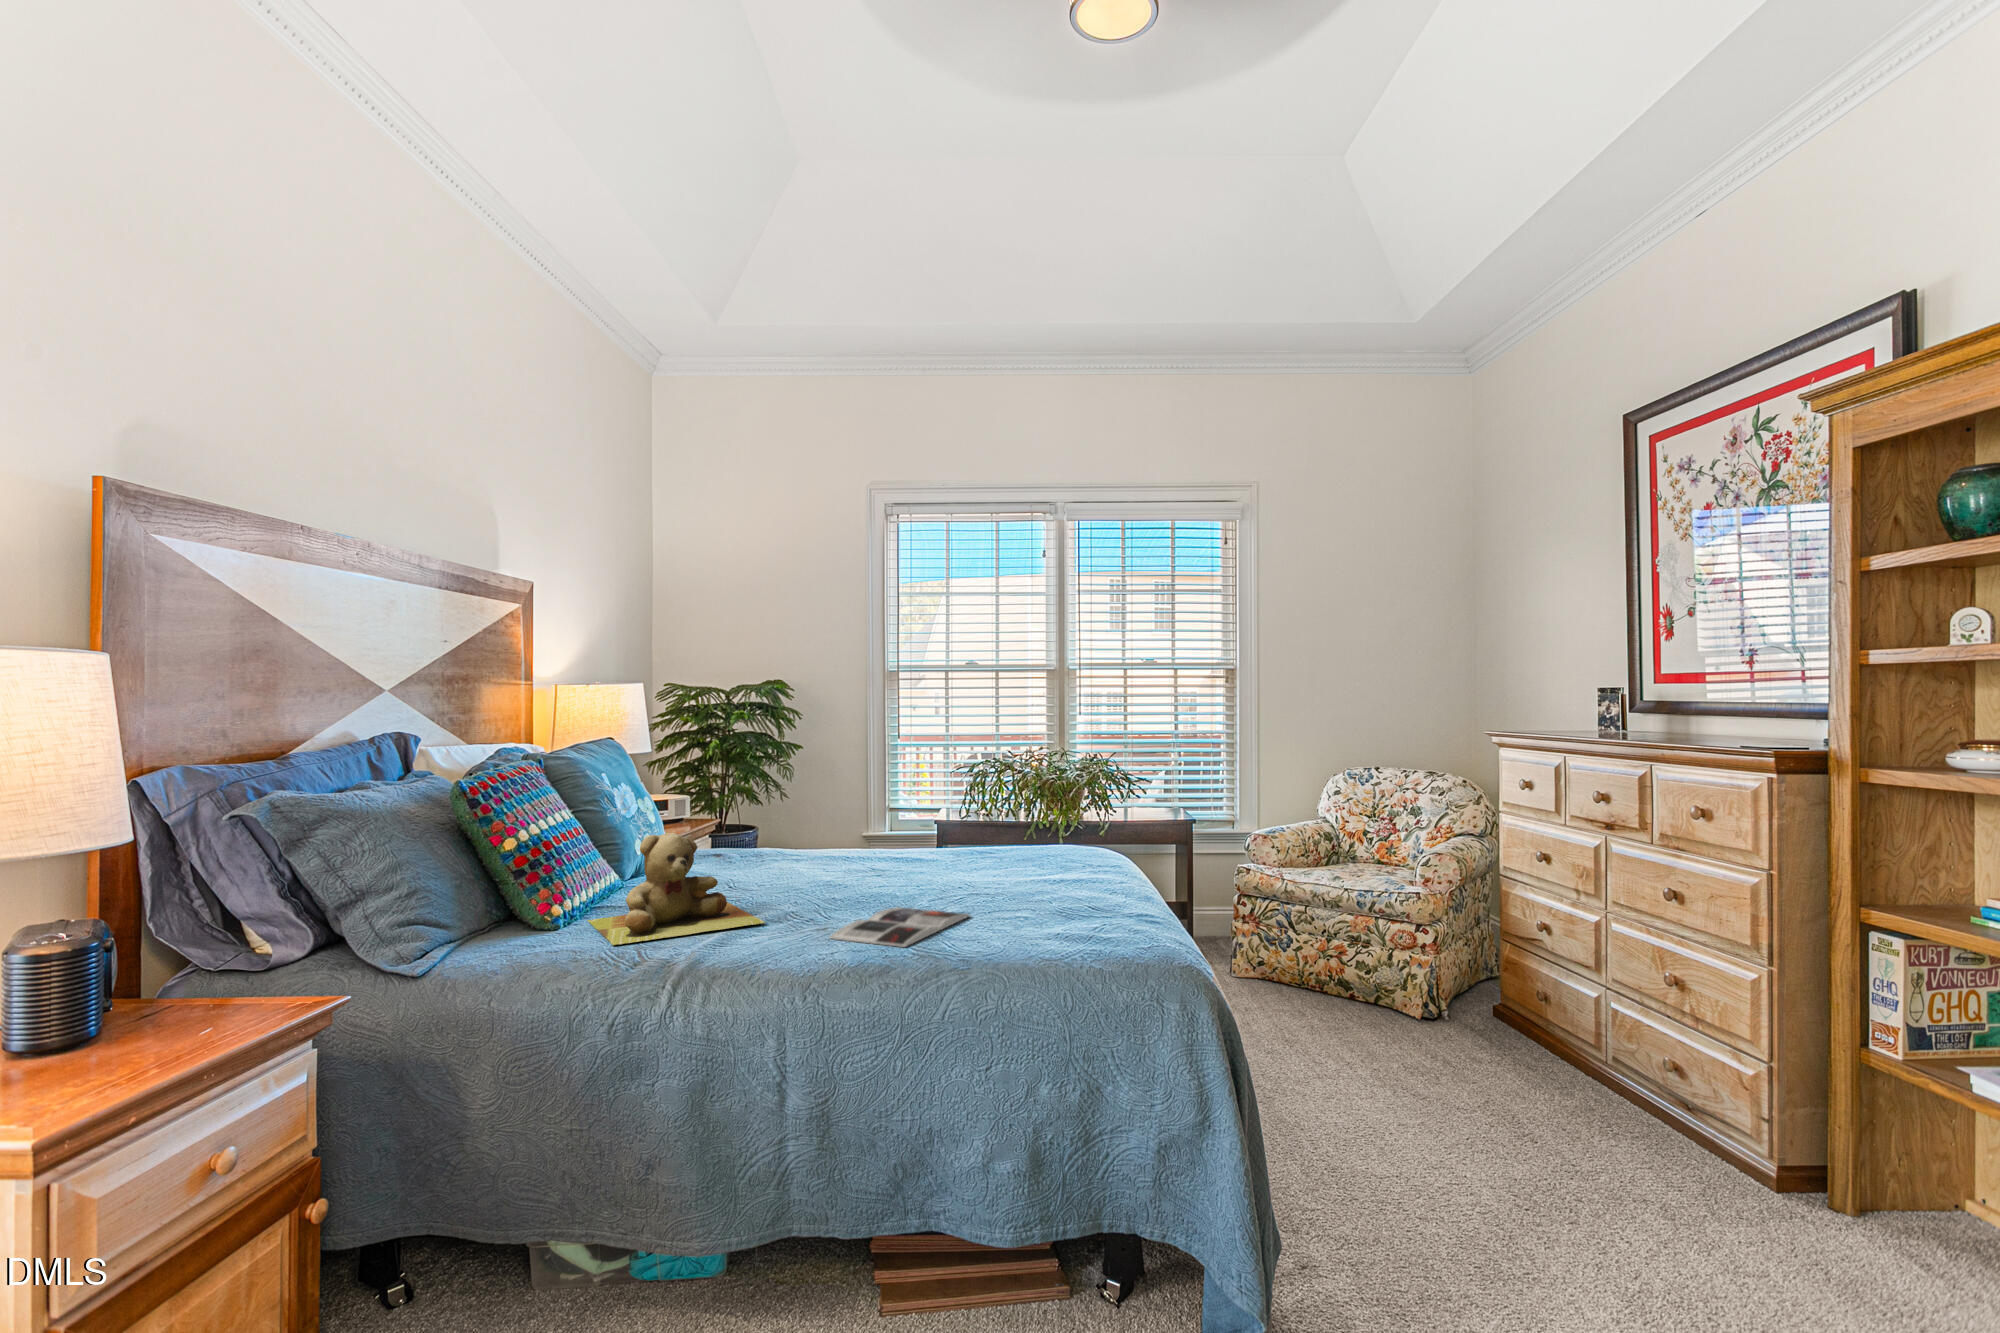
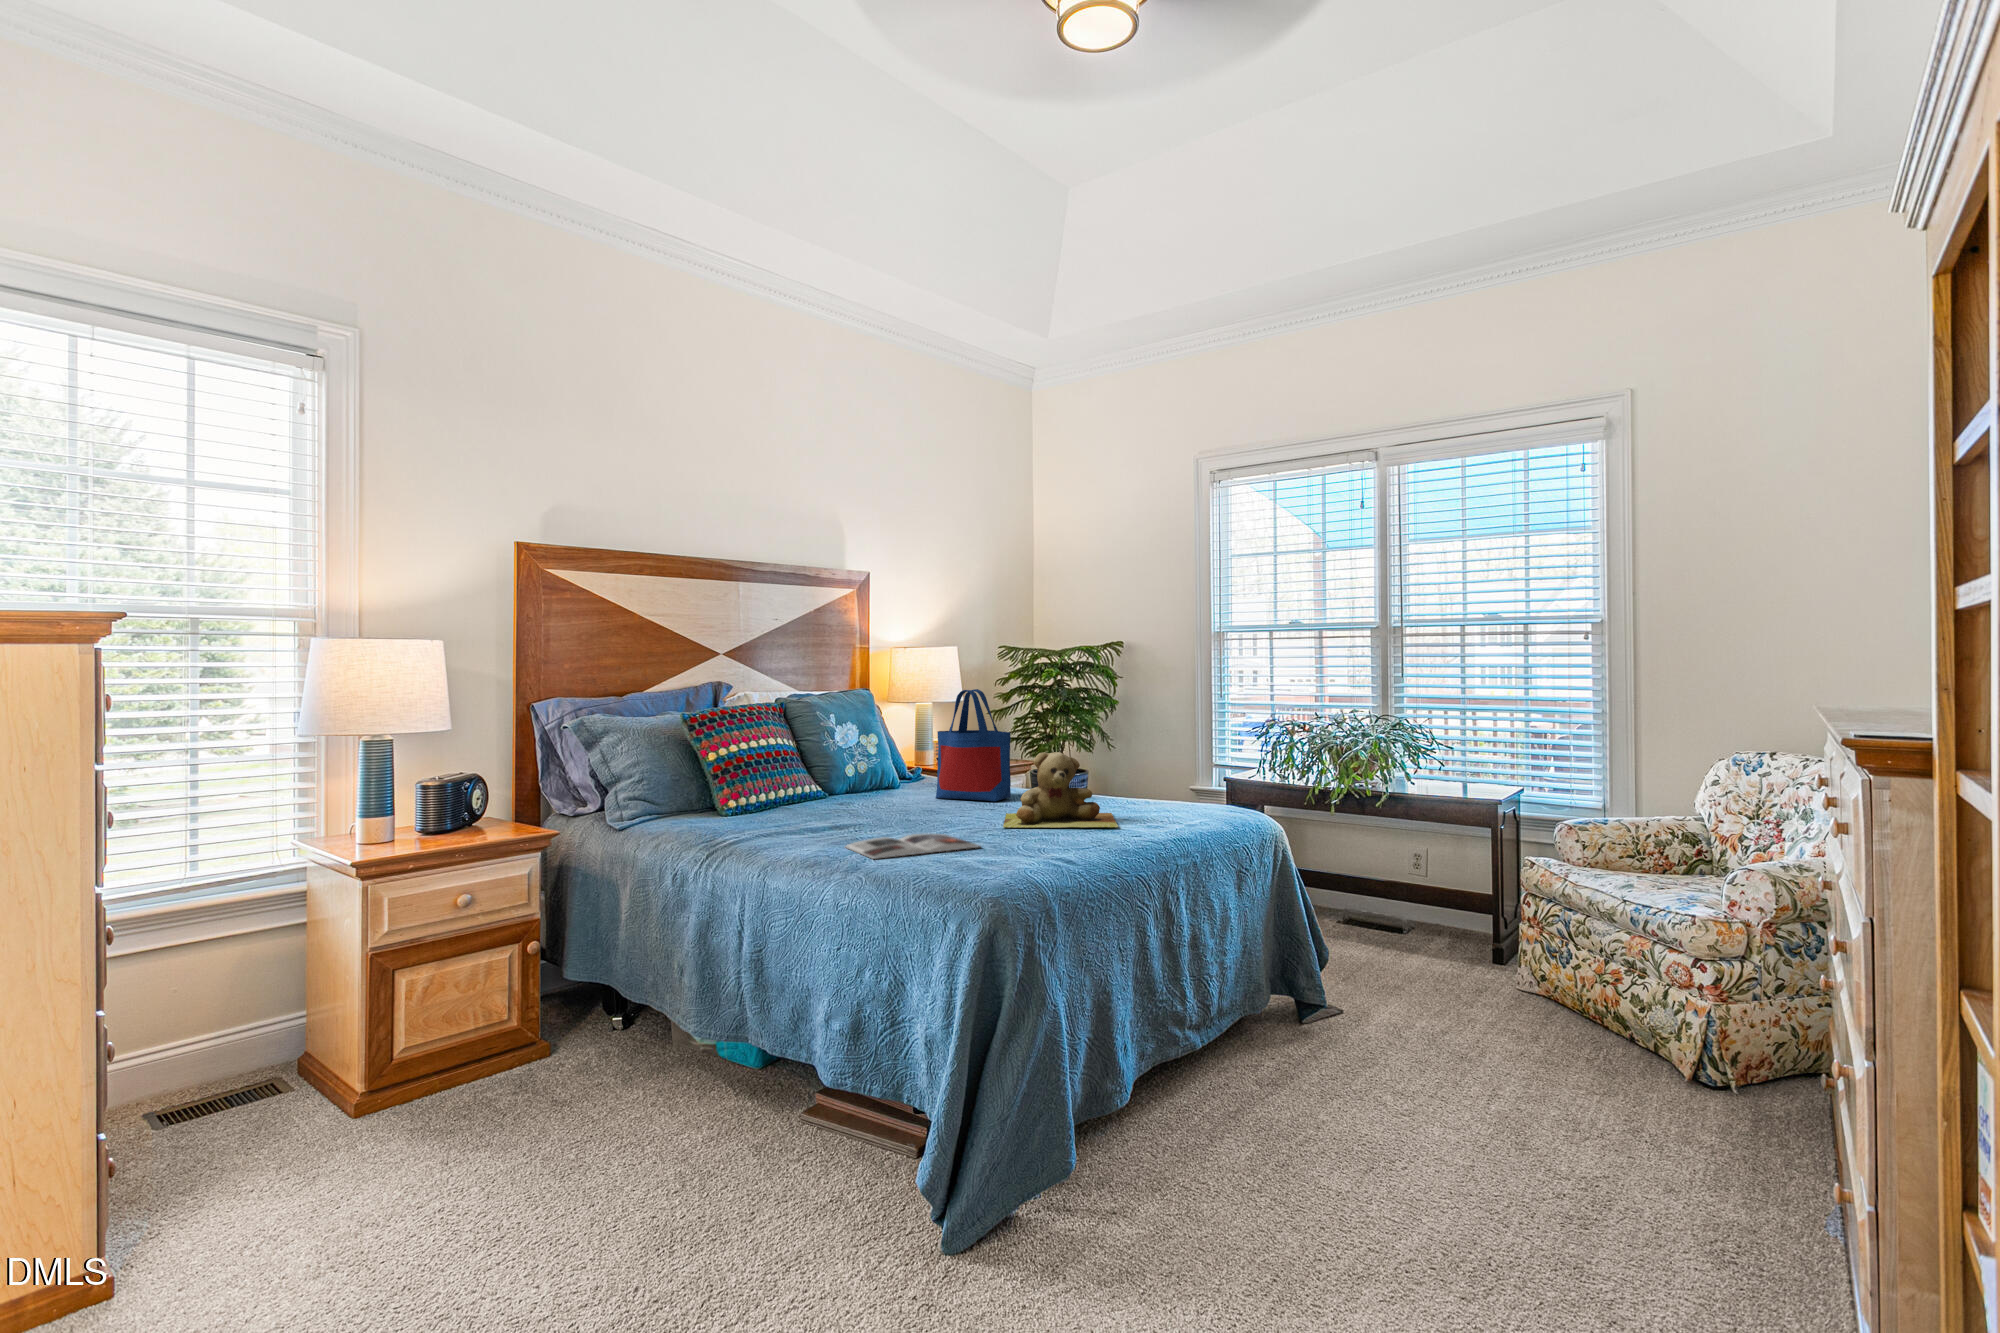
tote bag: none [744,740,838,868] -> present [936,689,1011,801]
teddy bear: present [587,833,765,945] -> present [1003,752,1118,828]

